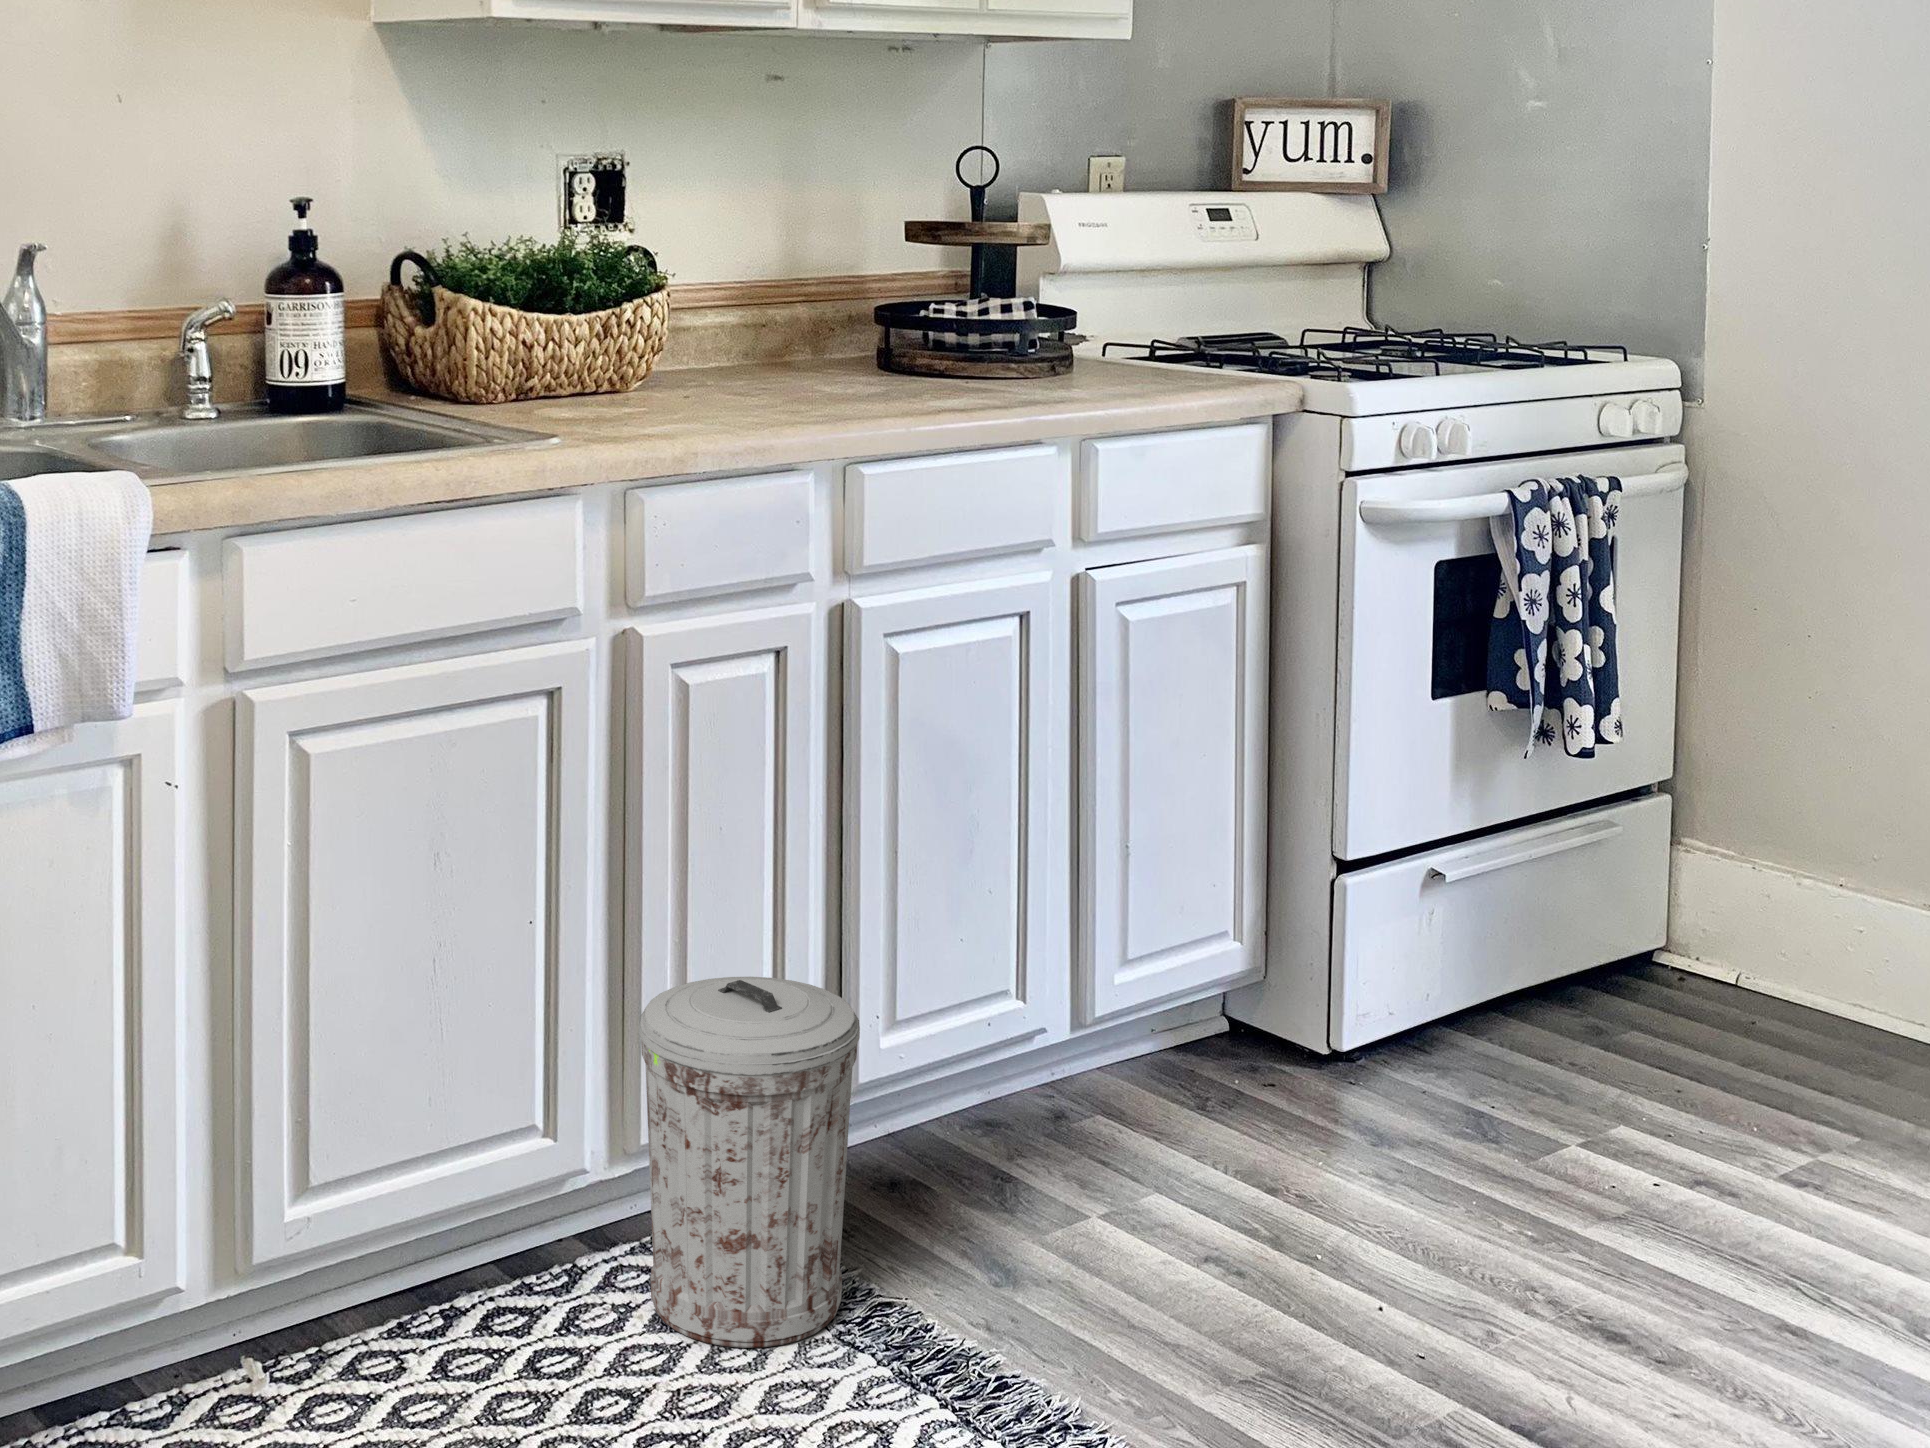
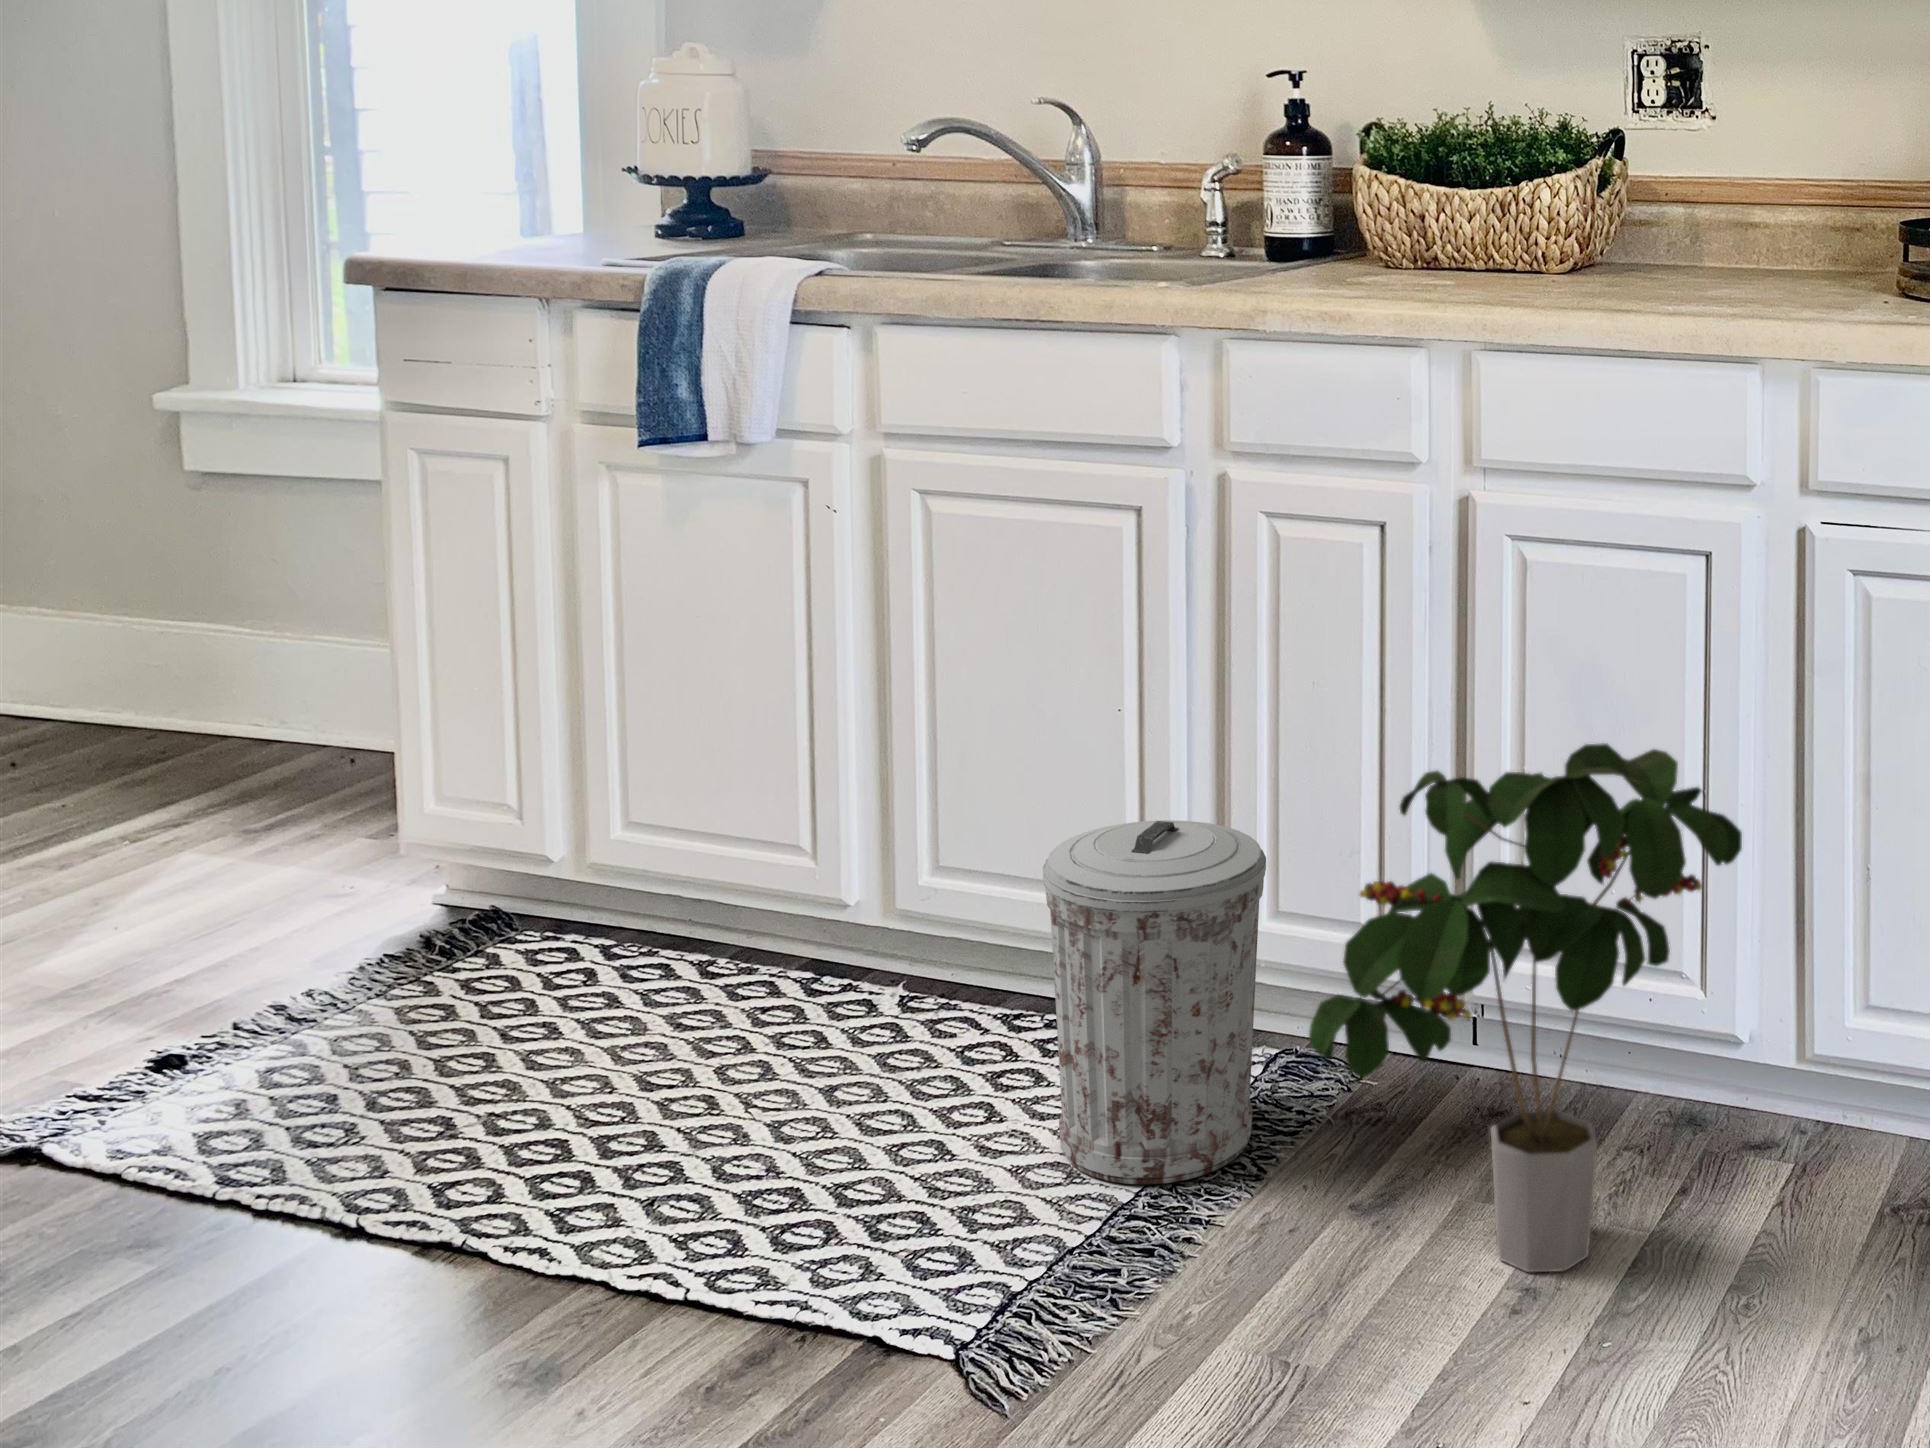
potted plant: none [1033,780,1169,1233] -> present [1309,744,1742,1272]

